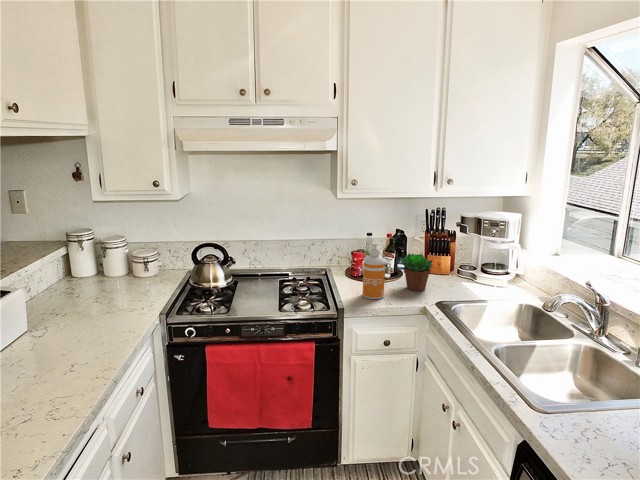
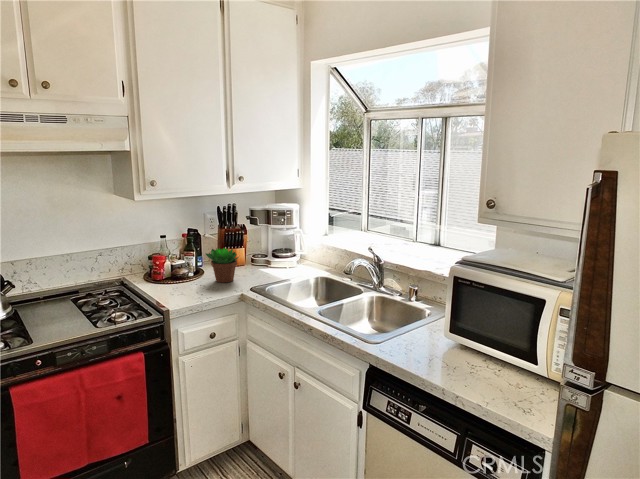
soap dispenser: present [363,243,385,299] -> none [177,241,201,297]

